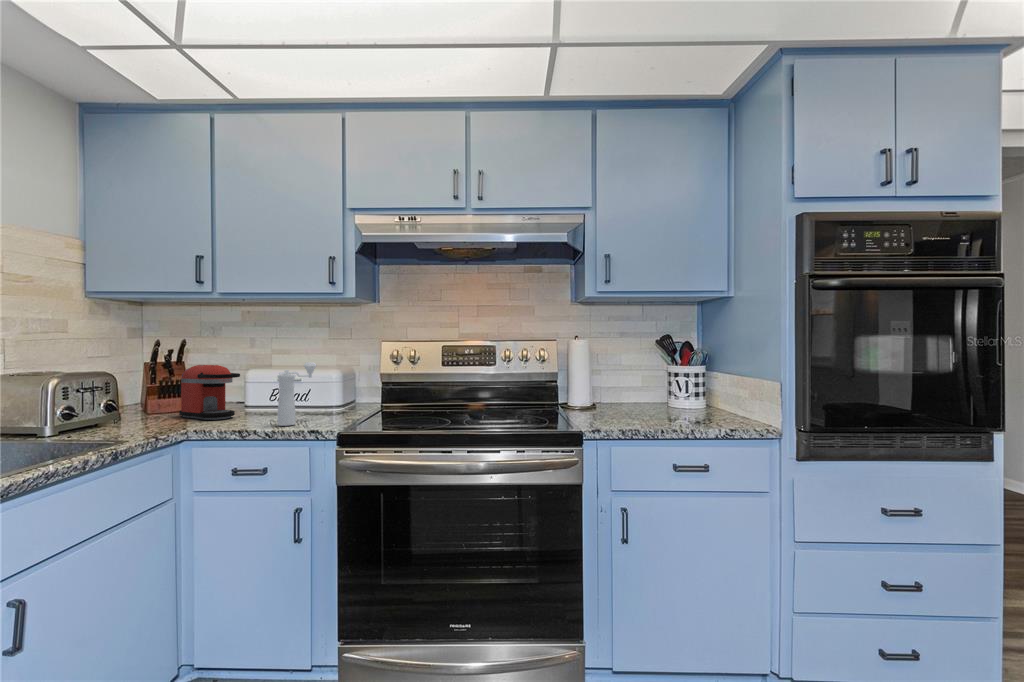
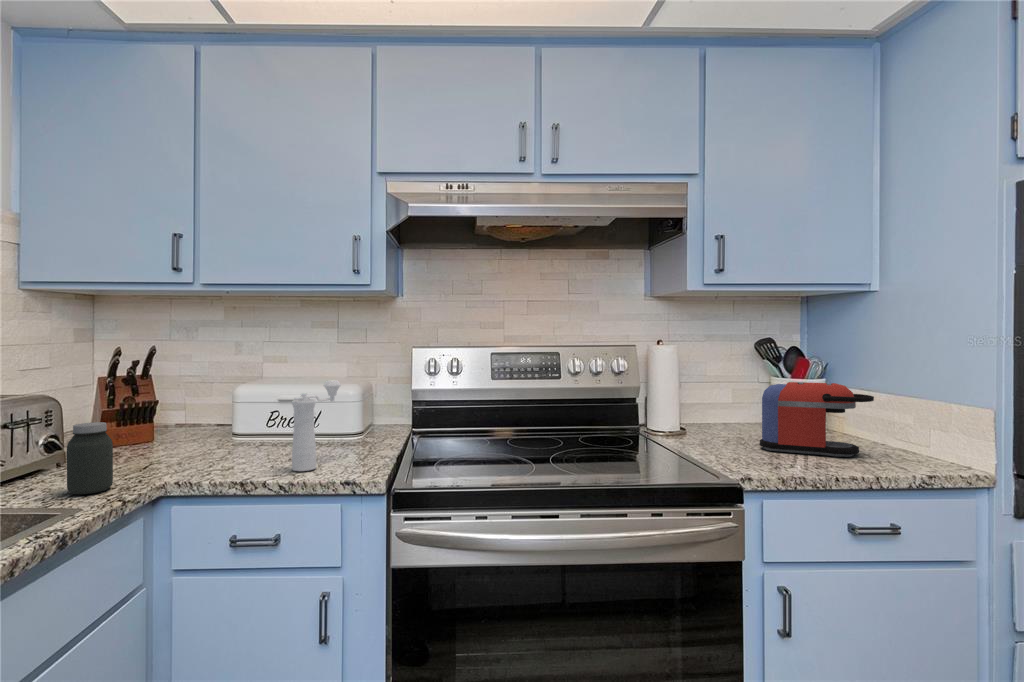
coffee maker: present [179,365,240,420] -> present [760,382,874,457]
jar: none [119,387,151,436] -> present [67,422,113,494]

